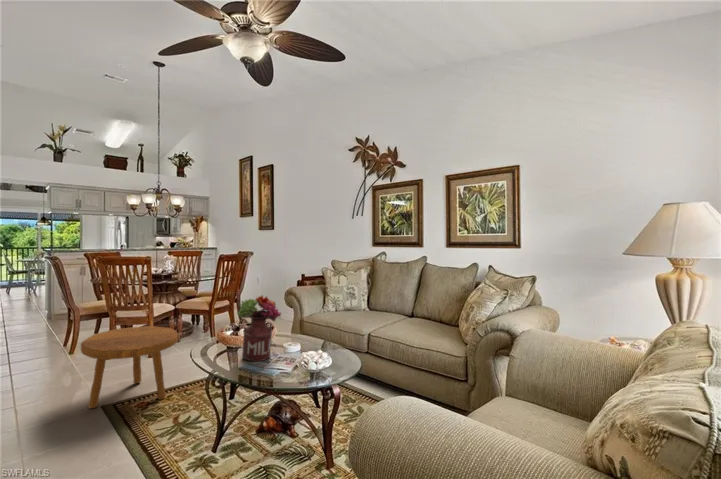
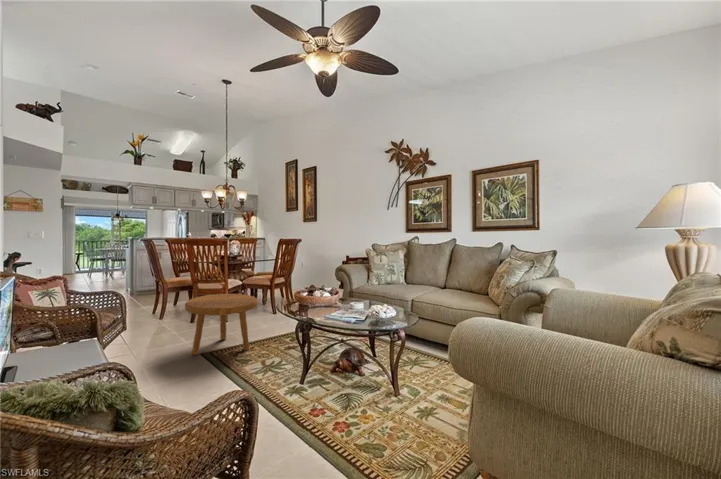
flower arrangement: present [237,296,281,361] -> none [318,262,352,314]

